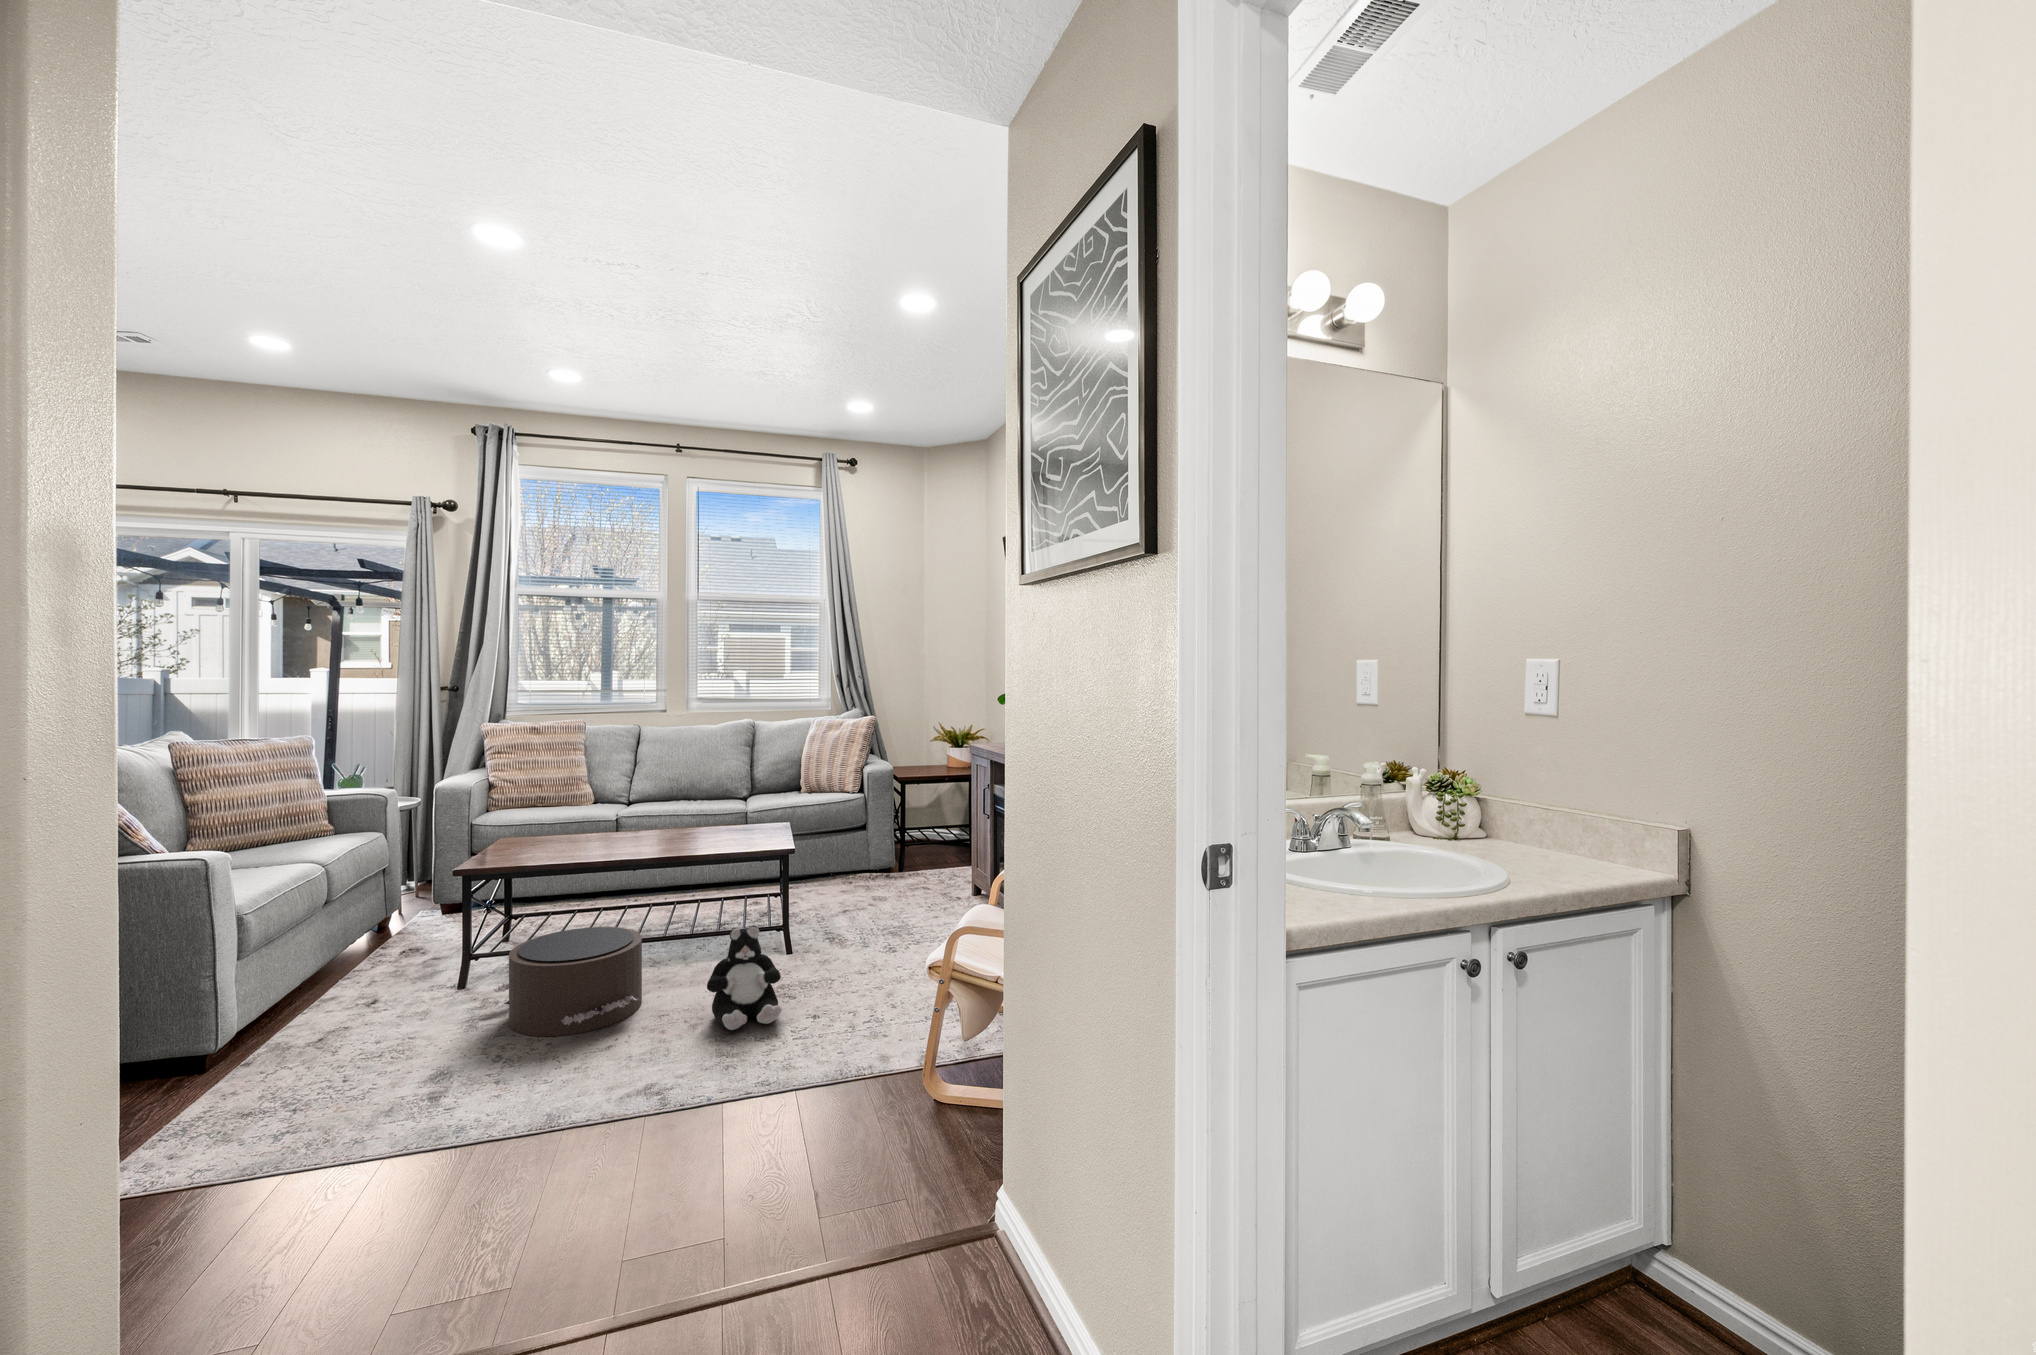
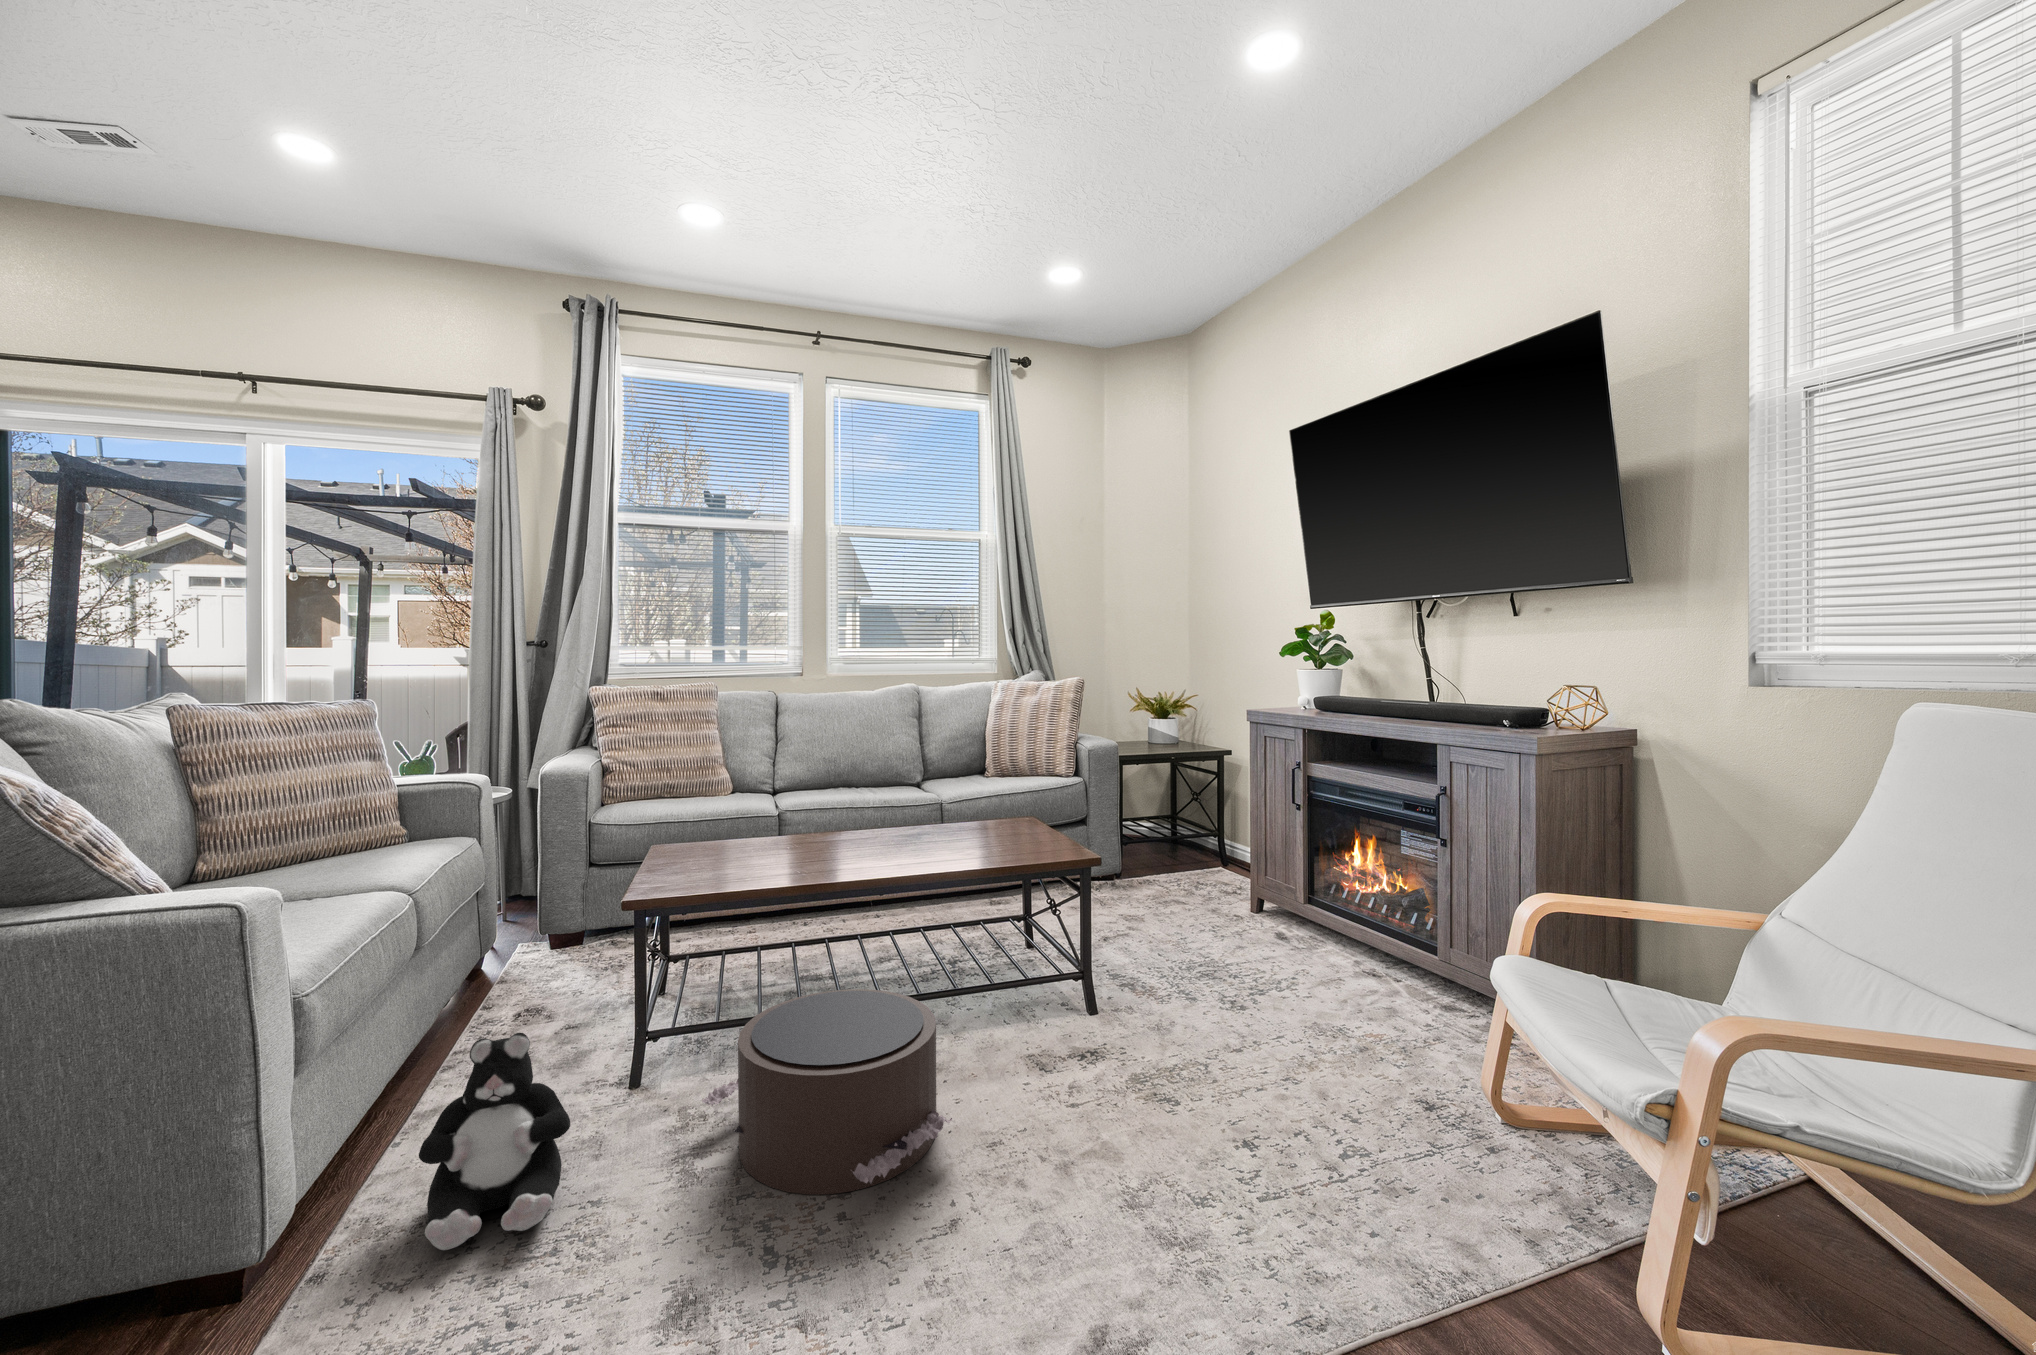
plush toy: present [707,925,782,1030] -> present [419,1033,570,1250]

